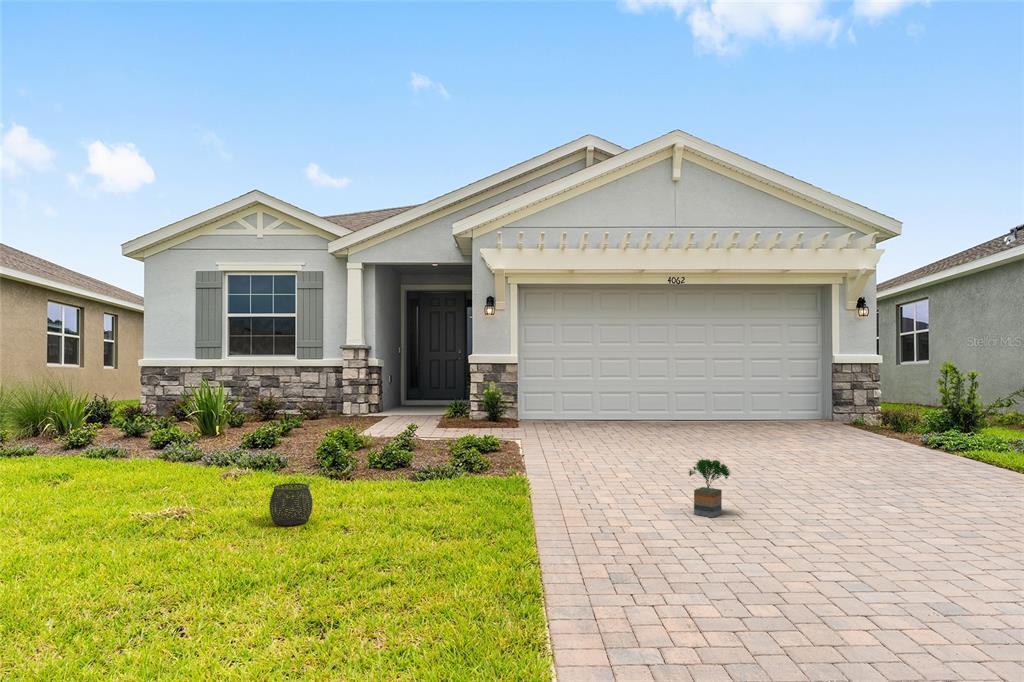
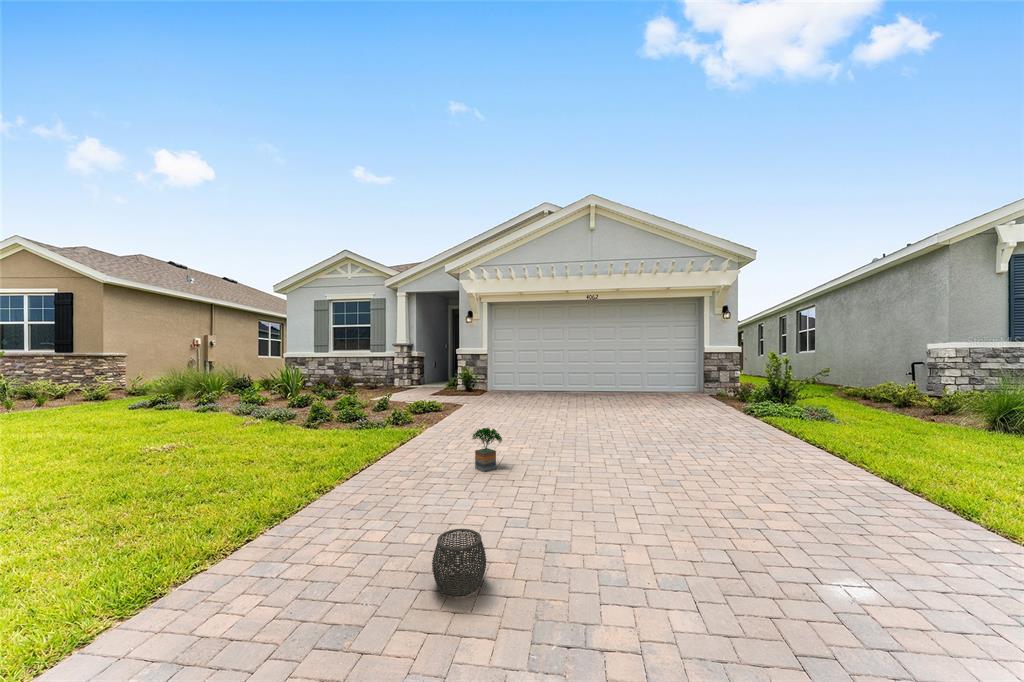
woven basket: present [269,483,313,525] -> present [432,529,486,596]

